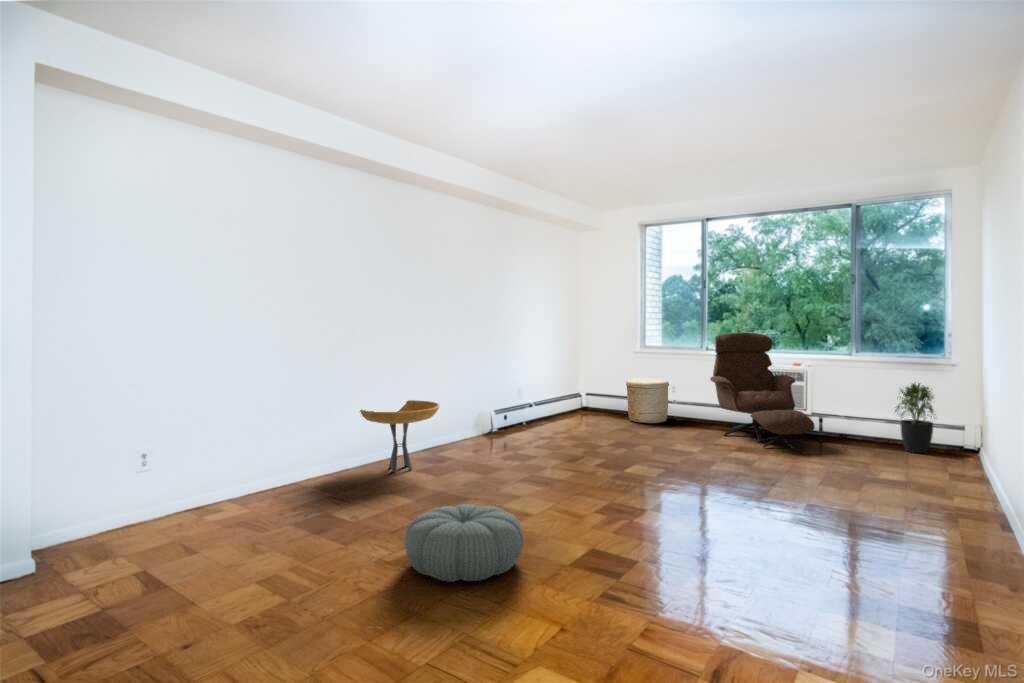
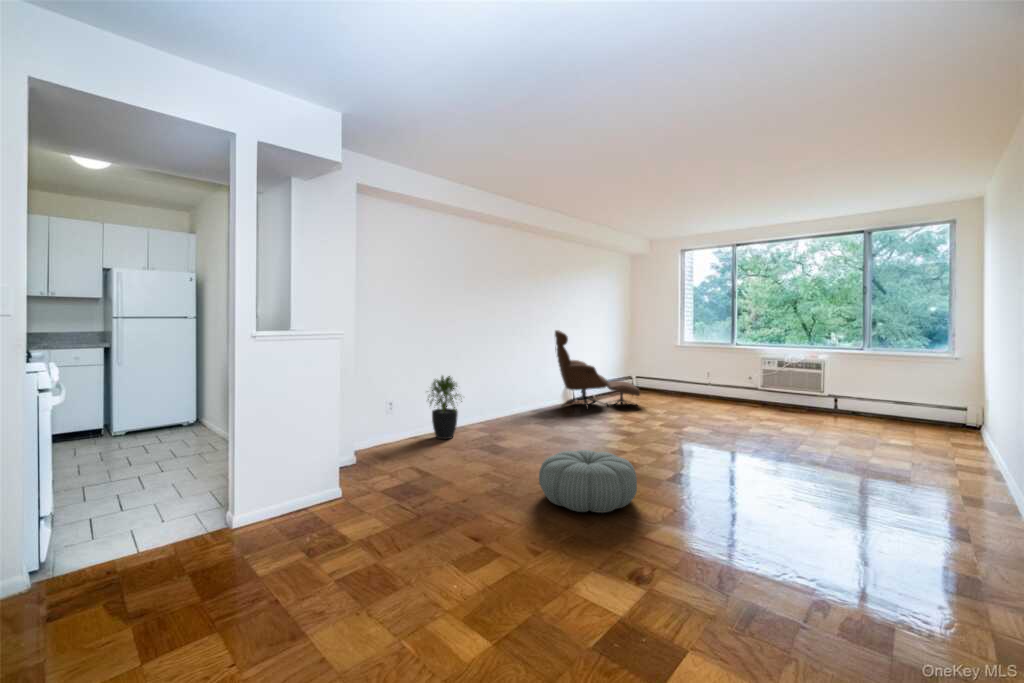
lounge chair: present [710,333,815,450] -> present [555,330,640,409]
woven basket: present [626,379,669,423] -> none [671,366,706,400]
potted plant: present [895,383,934,453] -> present [428,376,462,439]
side table: present [360,400,440,472] -> none [480,374,542,427]

